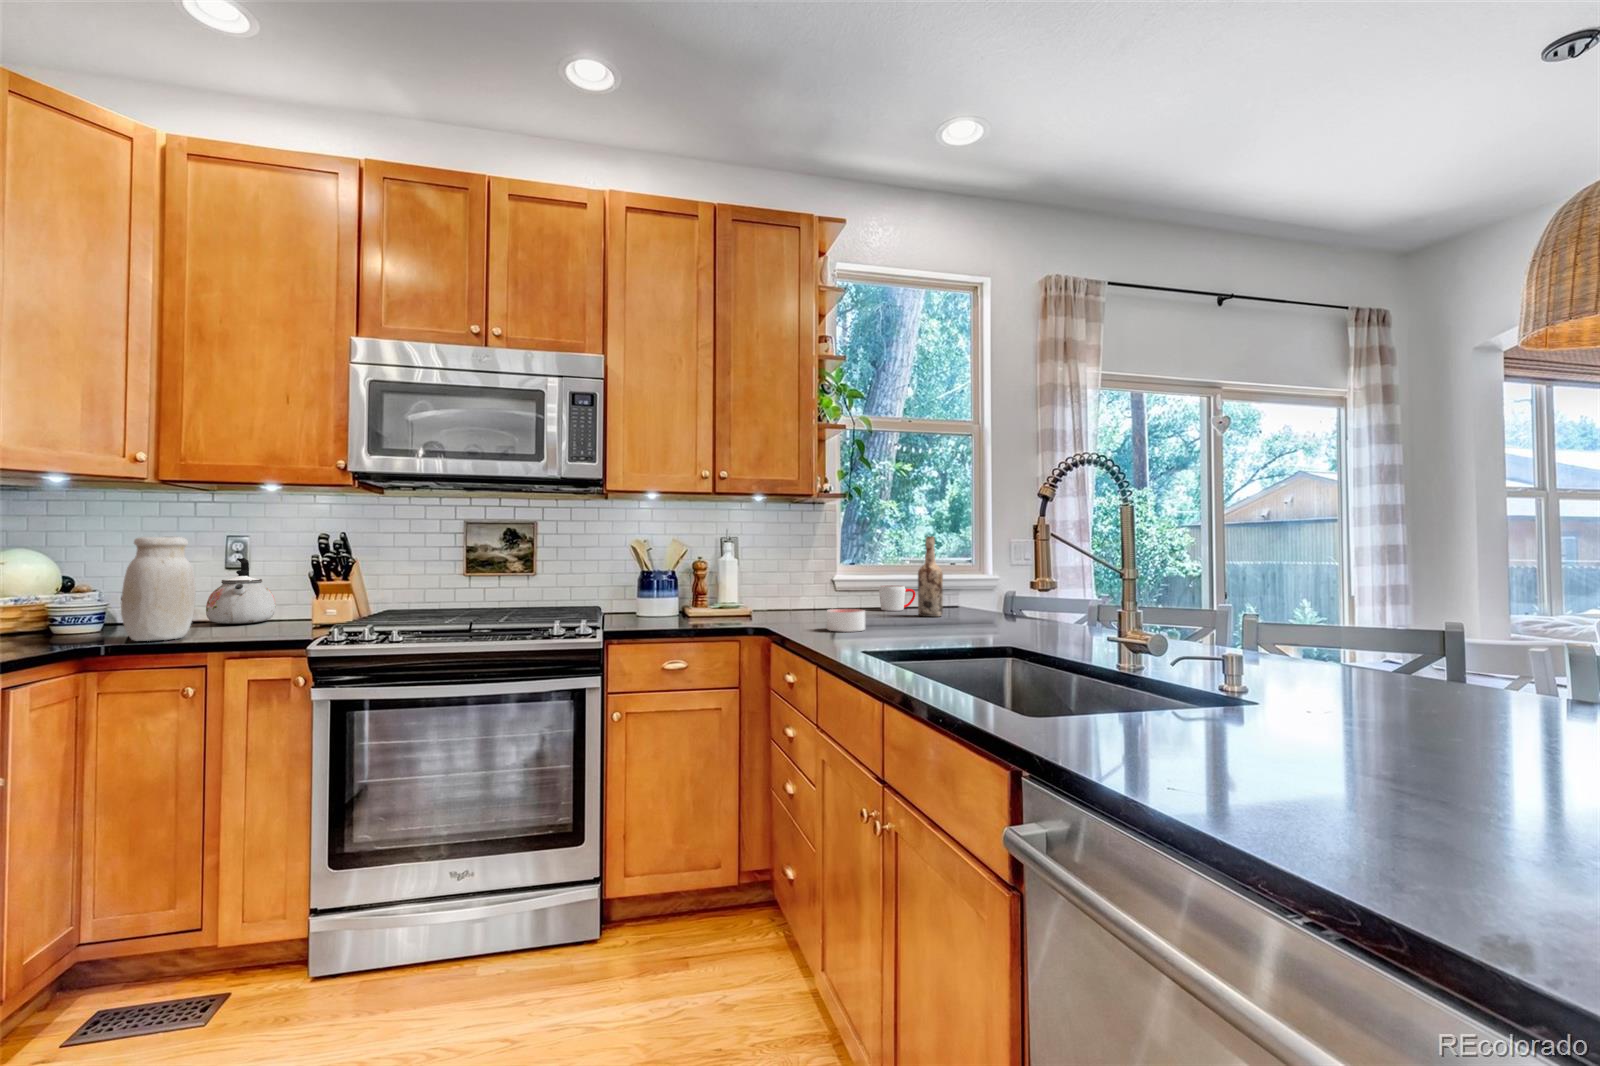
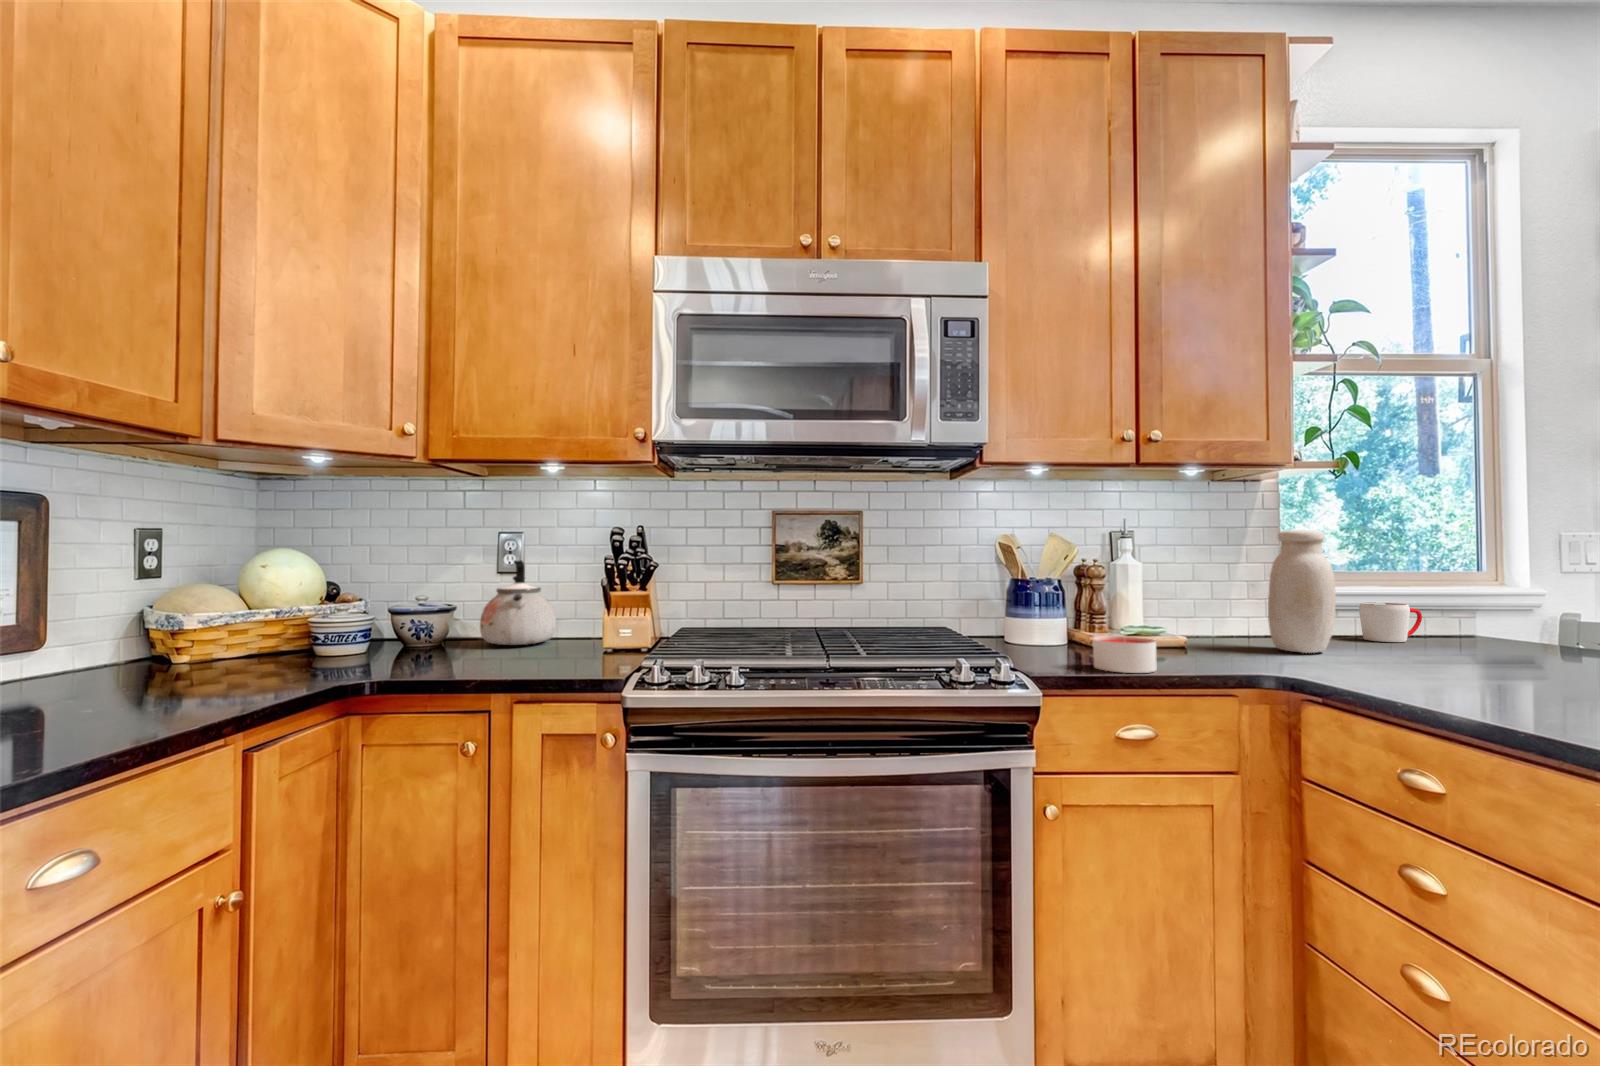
jar: present [121,536,196,641] -> present [1268,530,1336,653]
wine bottle: present [918,536,943,617] -> none [1480,526,1537,658]
candle: present [827,609,865,632] -> present [1093,636,1156,673]

